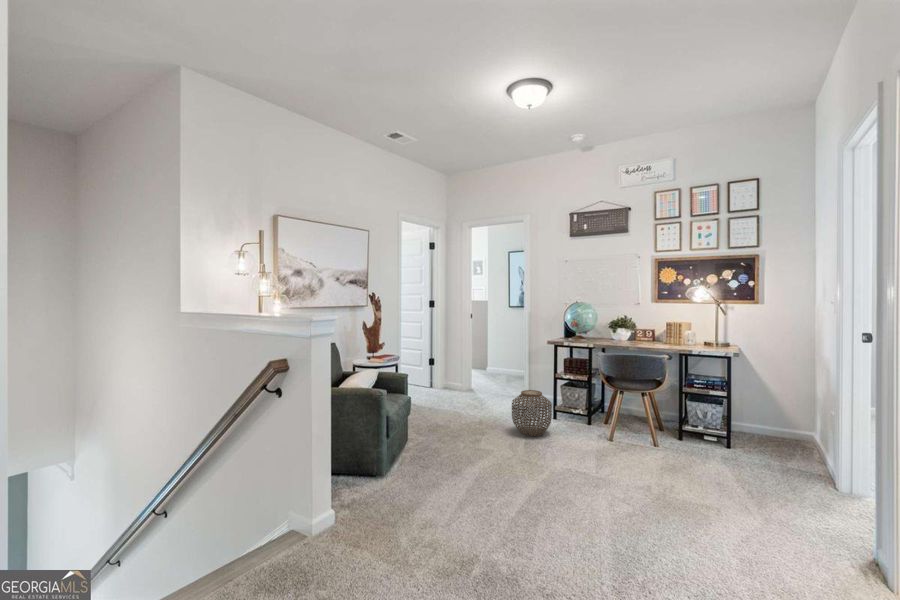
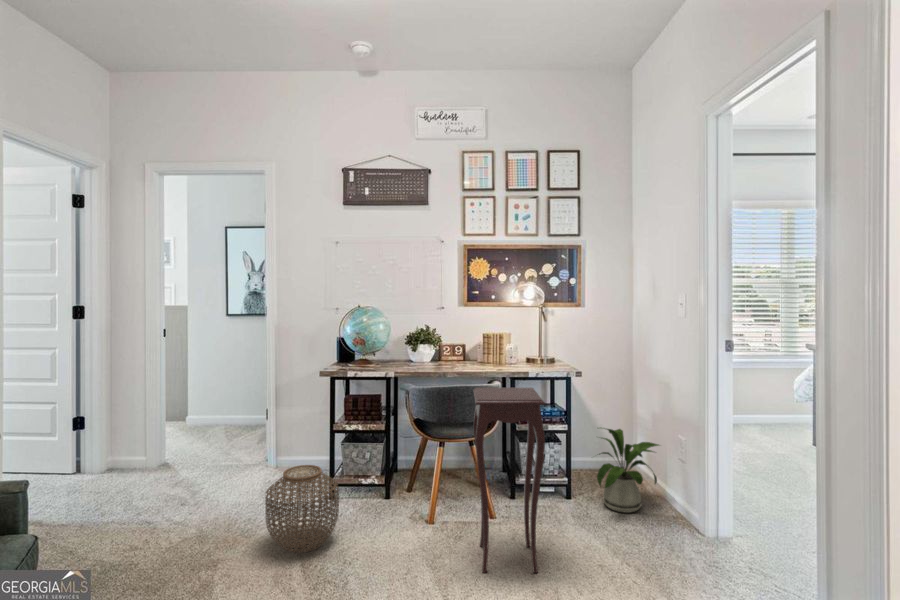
side table: none [624,353,677,472] -> present [474,388,545,573]
house plant: none [742,394,818,464] -> present [597,429,659,513]

